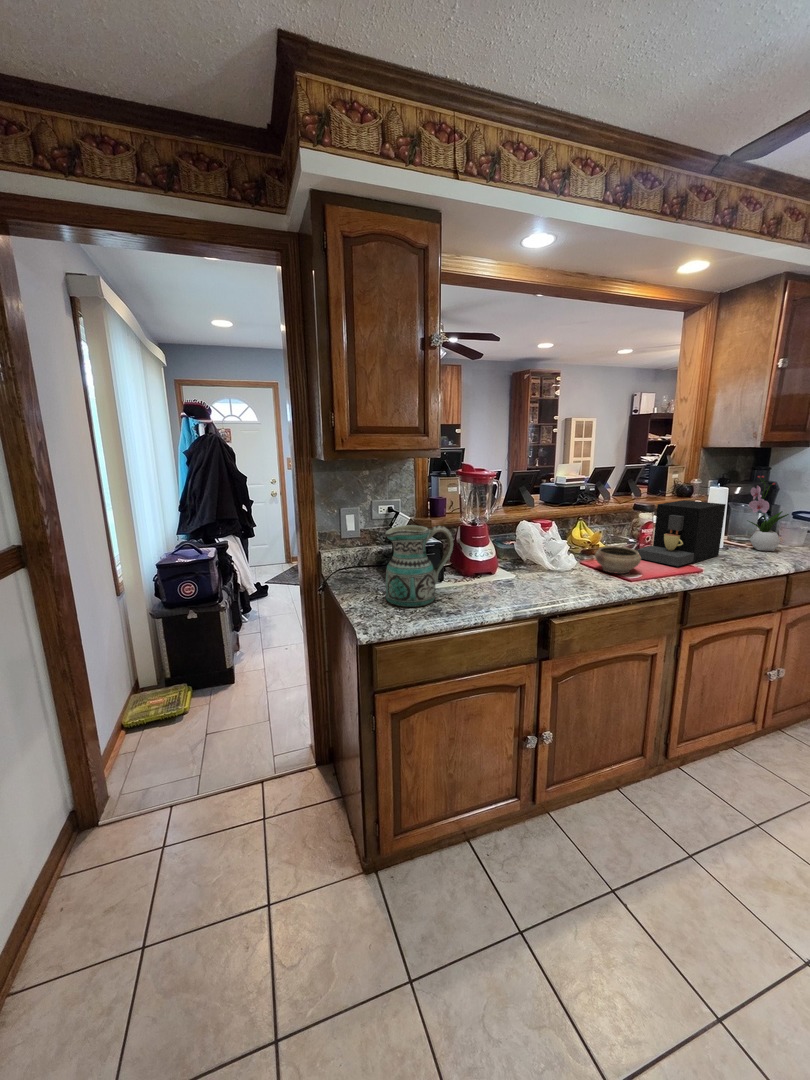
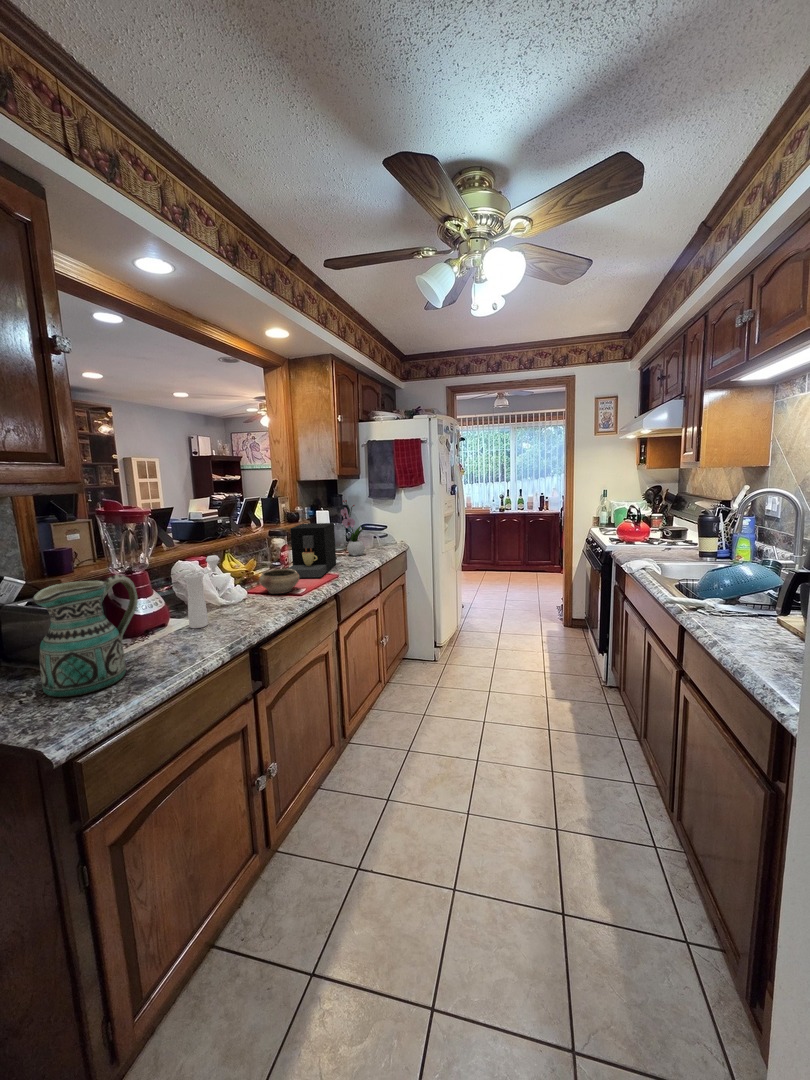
pepper mill: none [505,521,545,584] -> present [184,555,220,628]

